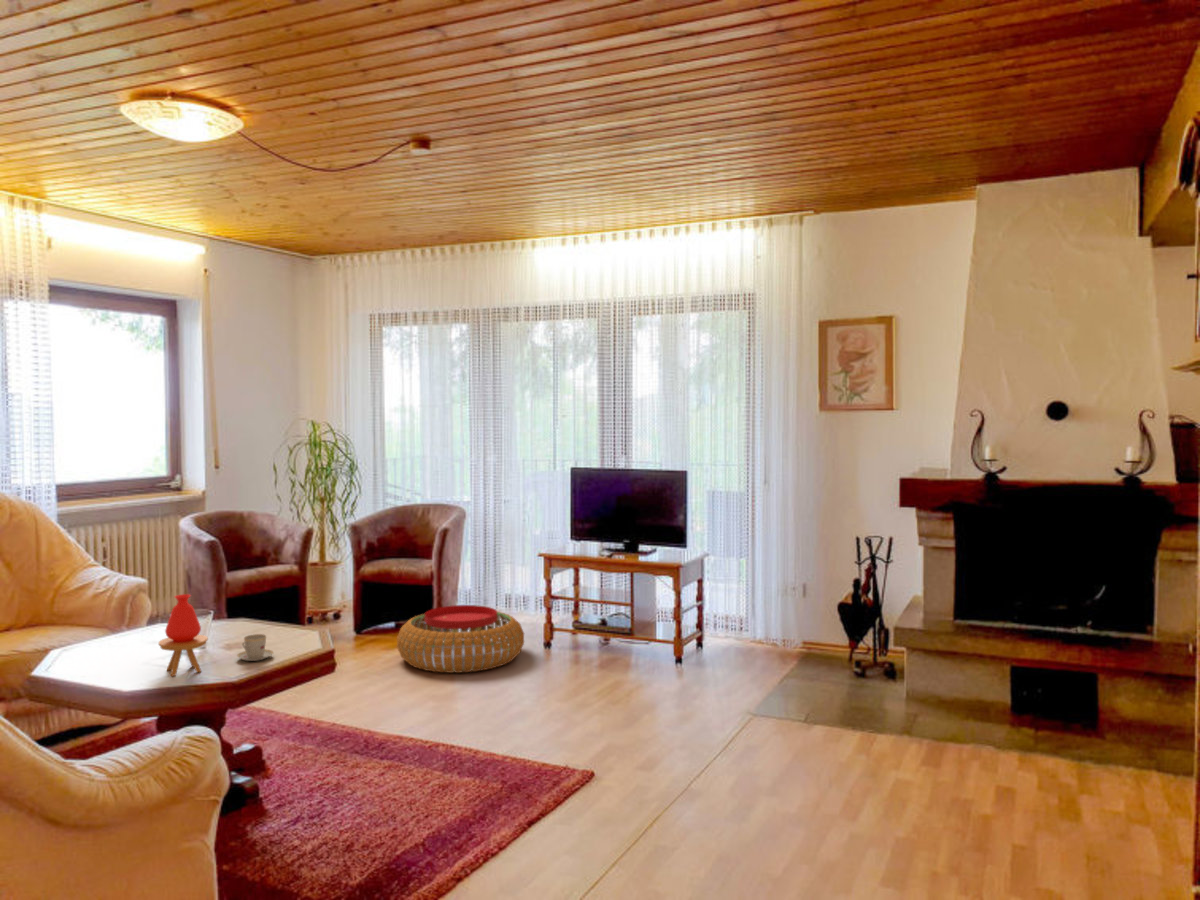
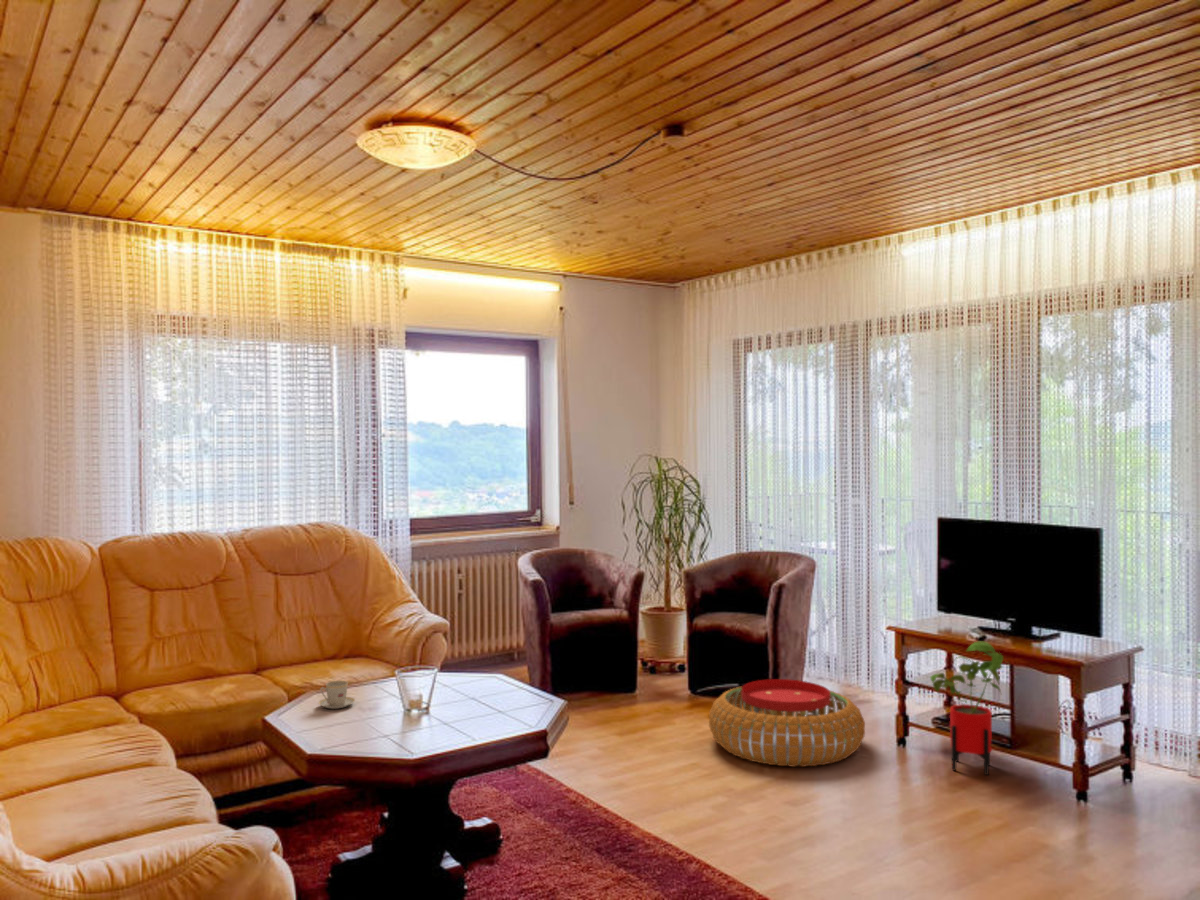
house plant: none [576,559,638,657] -> present [930,642,1004,775]
vase: present [159,594,208,676] -> none [361,648,410,736]
teacup: present [237,634,273,661] -> present [319,681,355,709]

